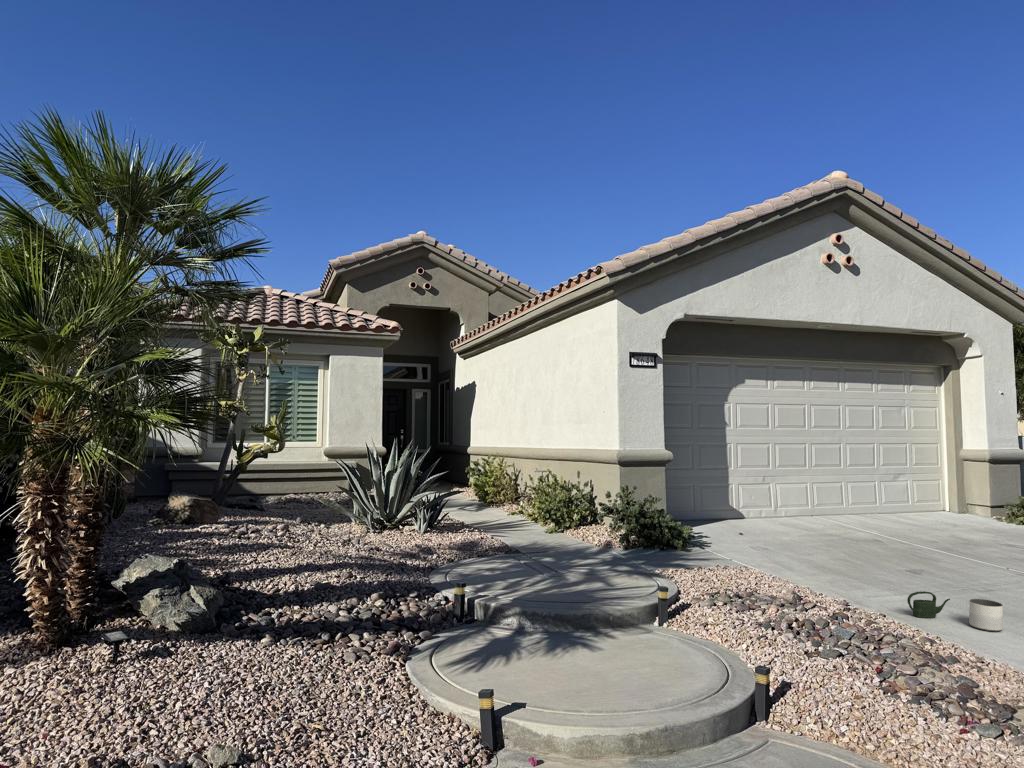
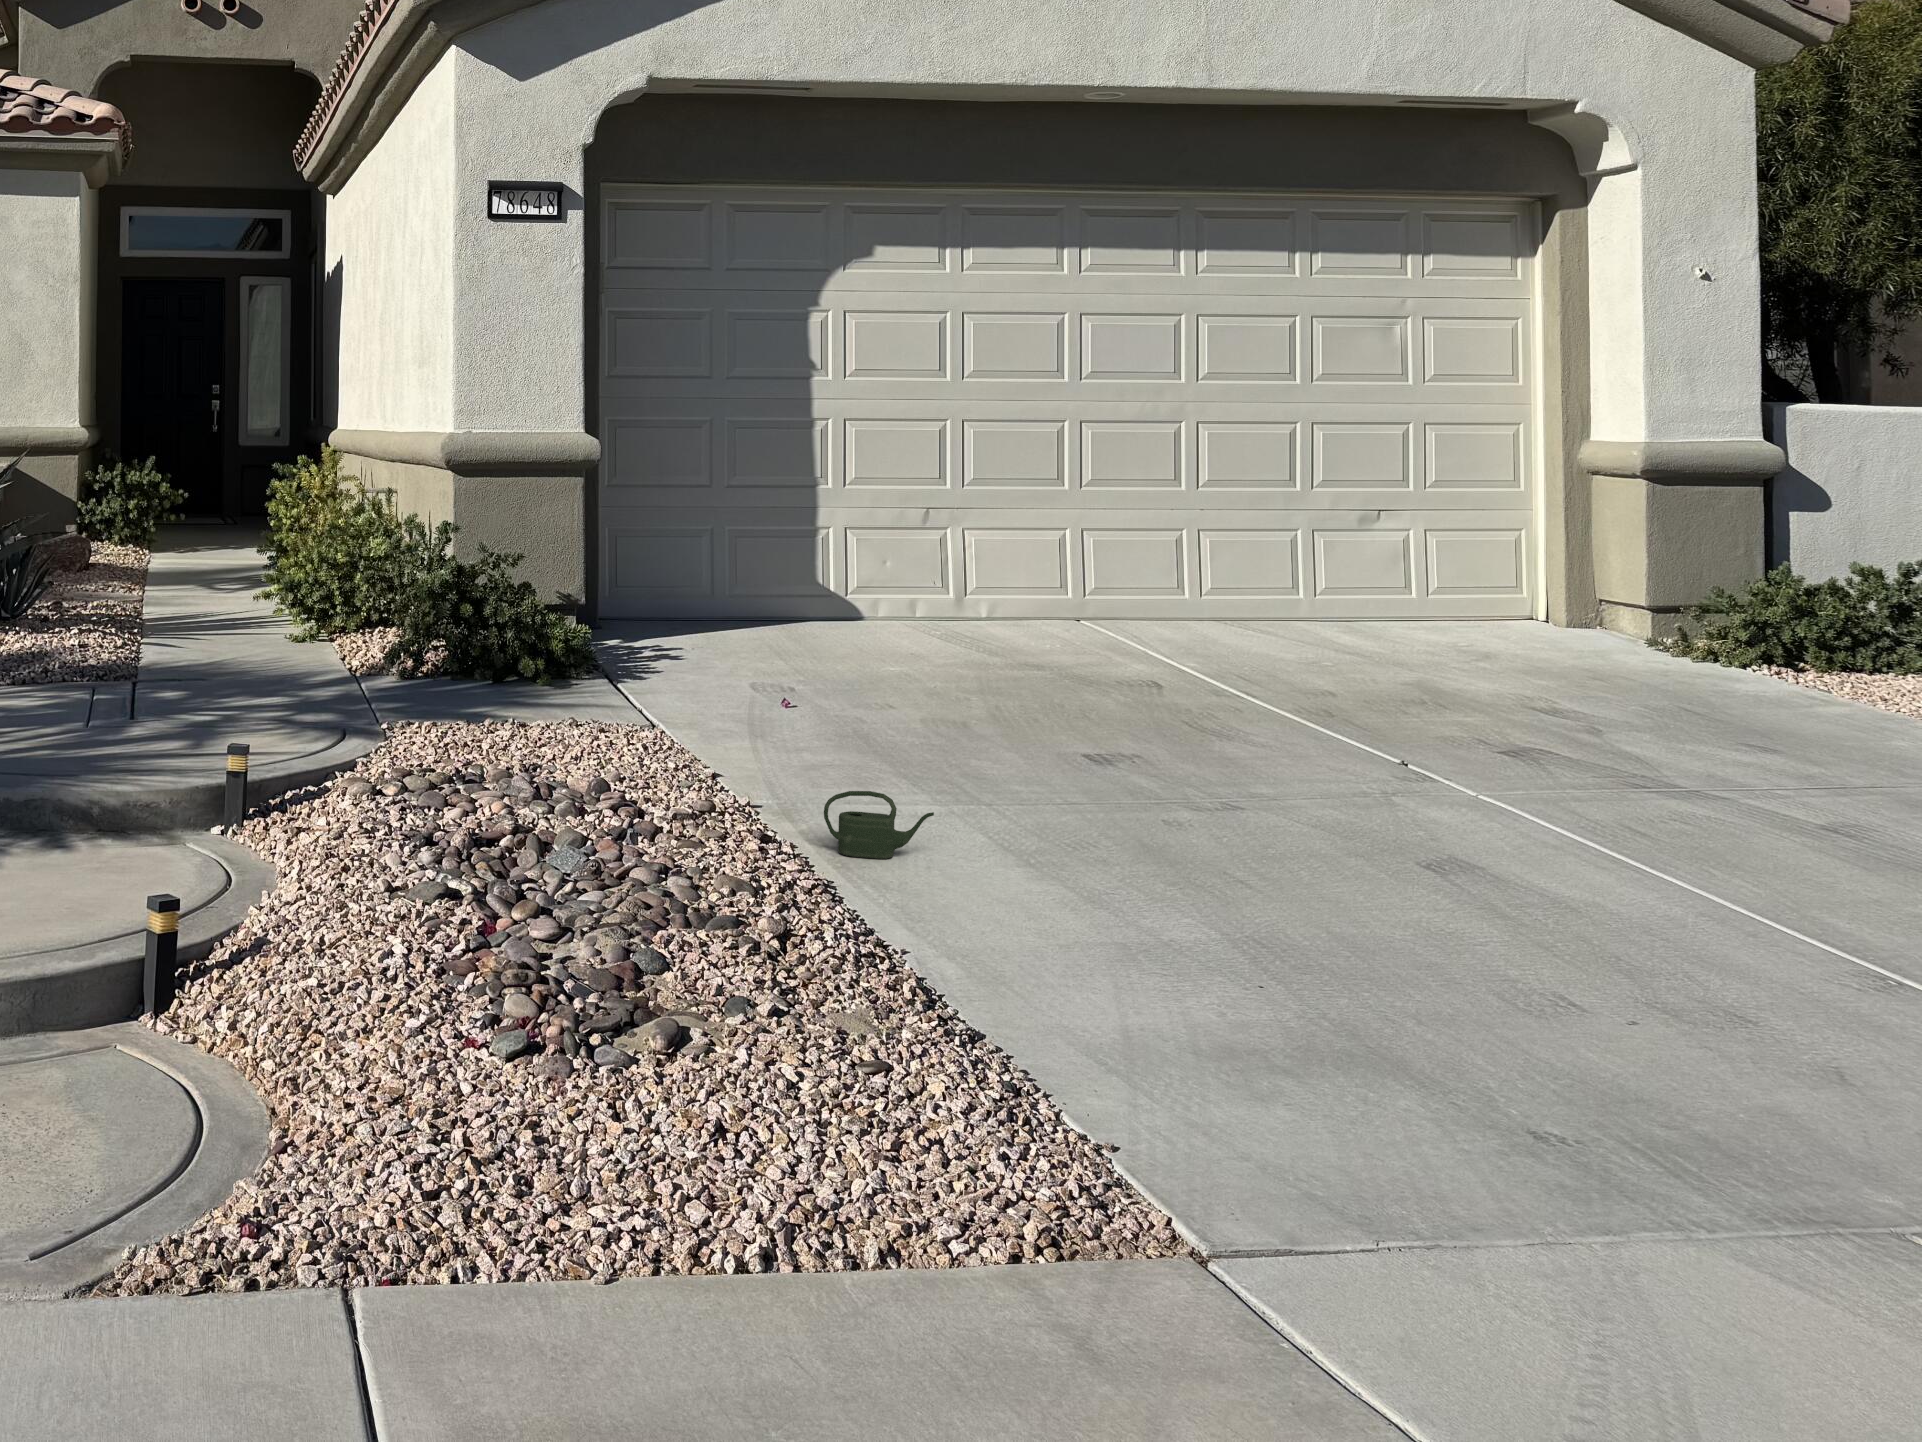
planter: present [969,599,1003,631] -> none [943,813,1019,895]

